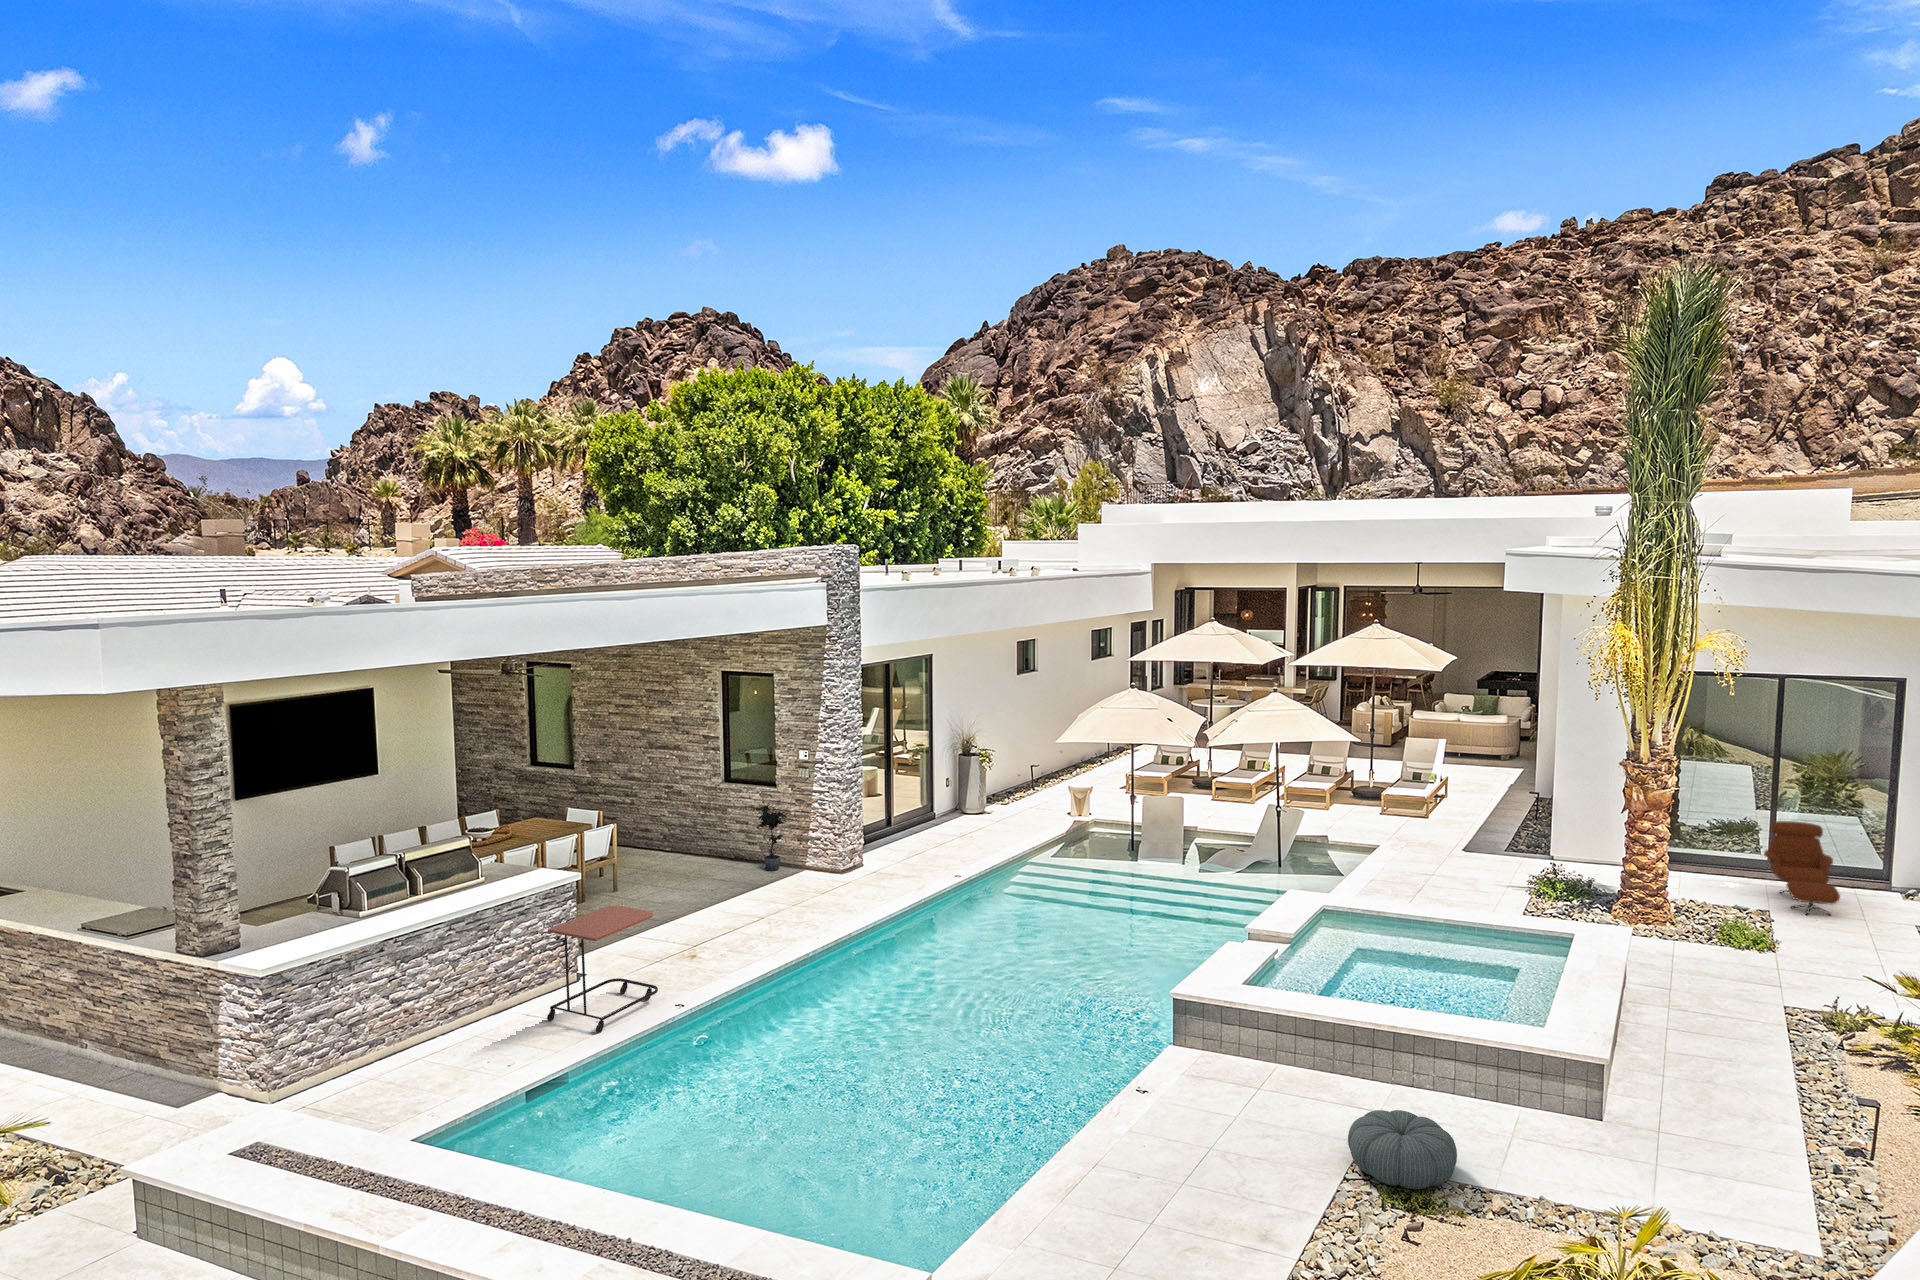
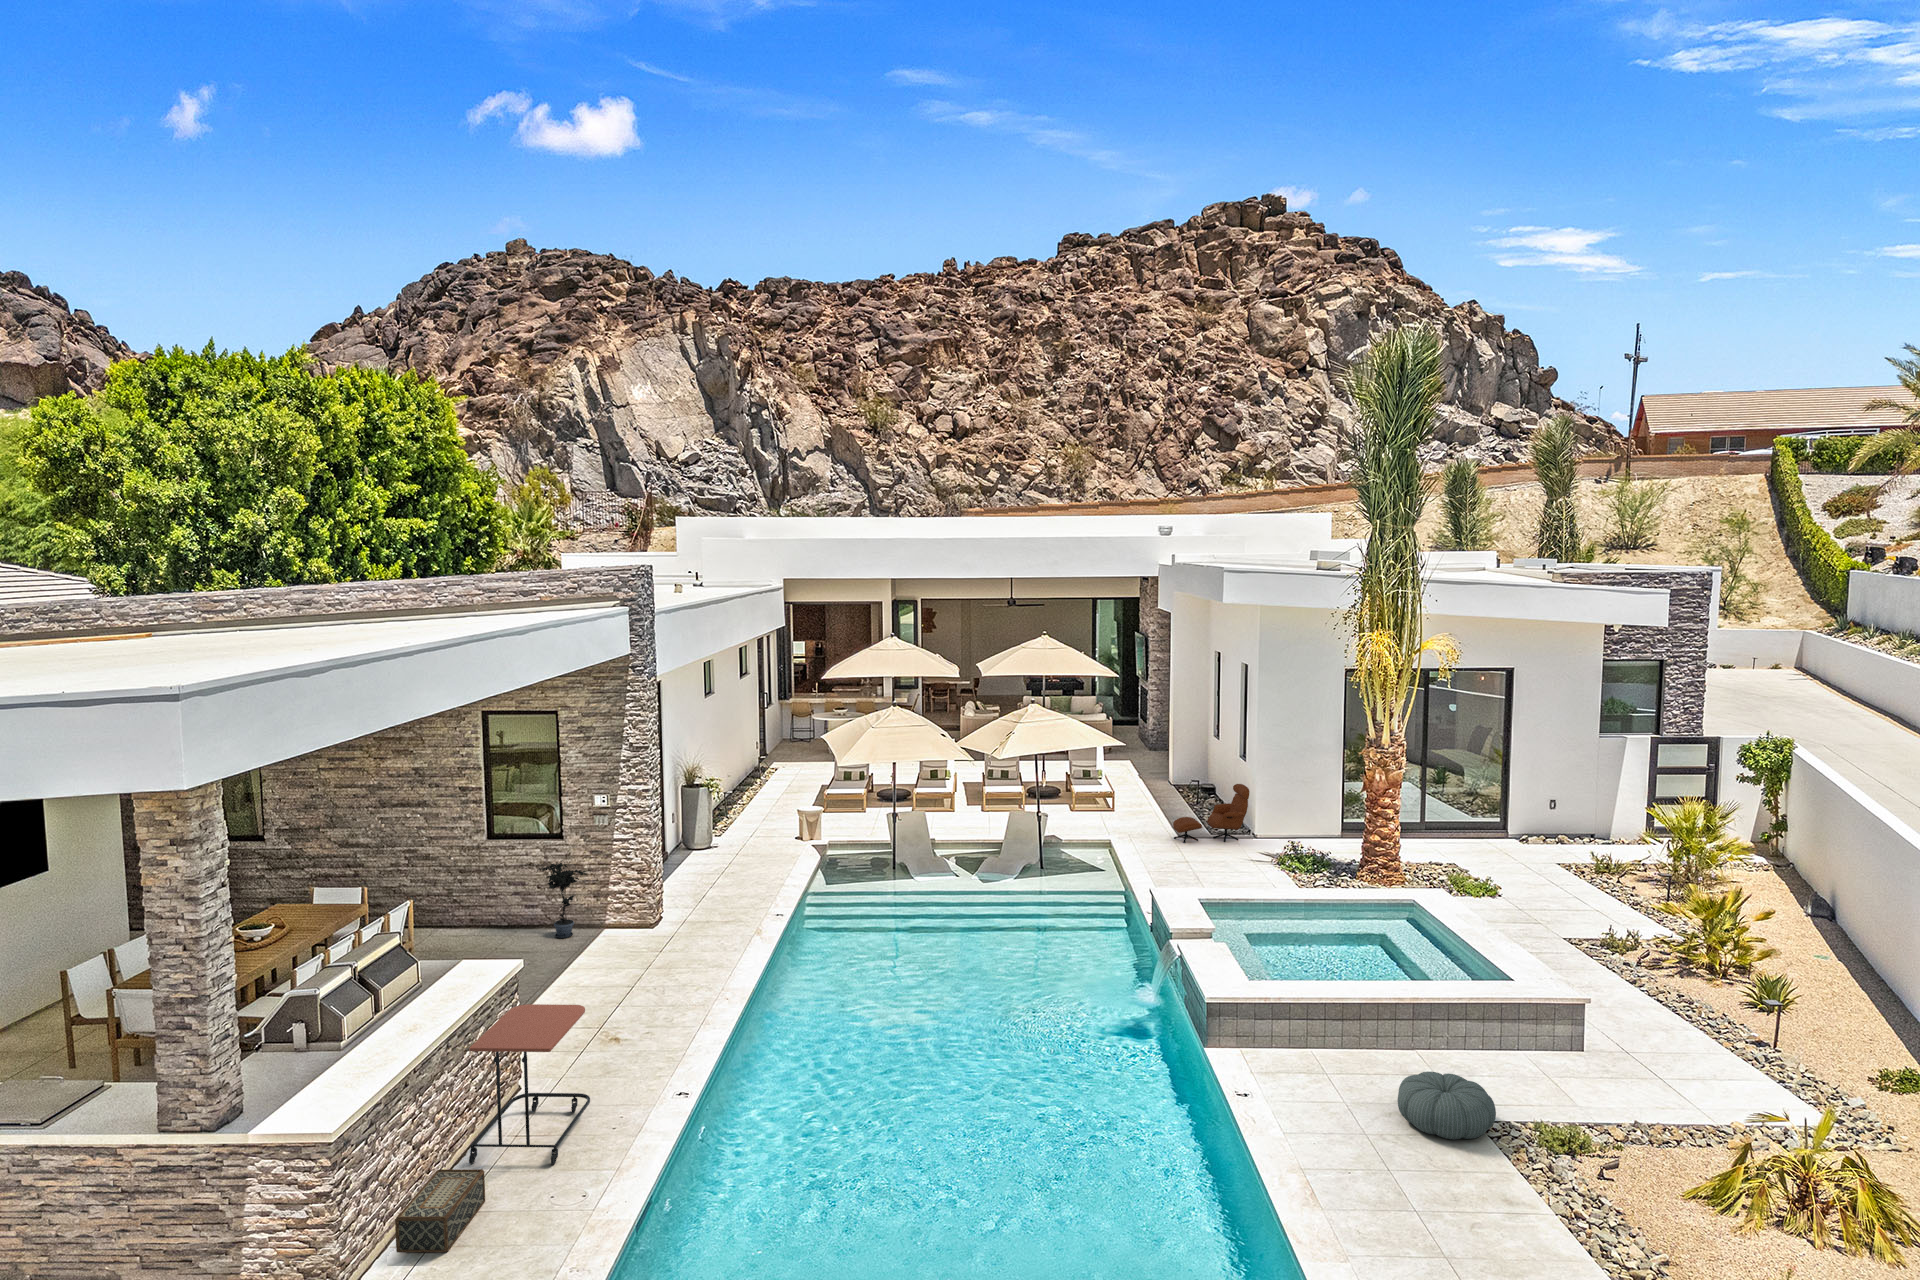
armchair: present [1764,821,1840,915] -> present [1173,784,1249,843]
woven basket: none [451,1016,533,1075] -> present [395,1169,485,1253]

